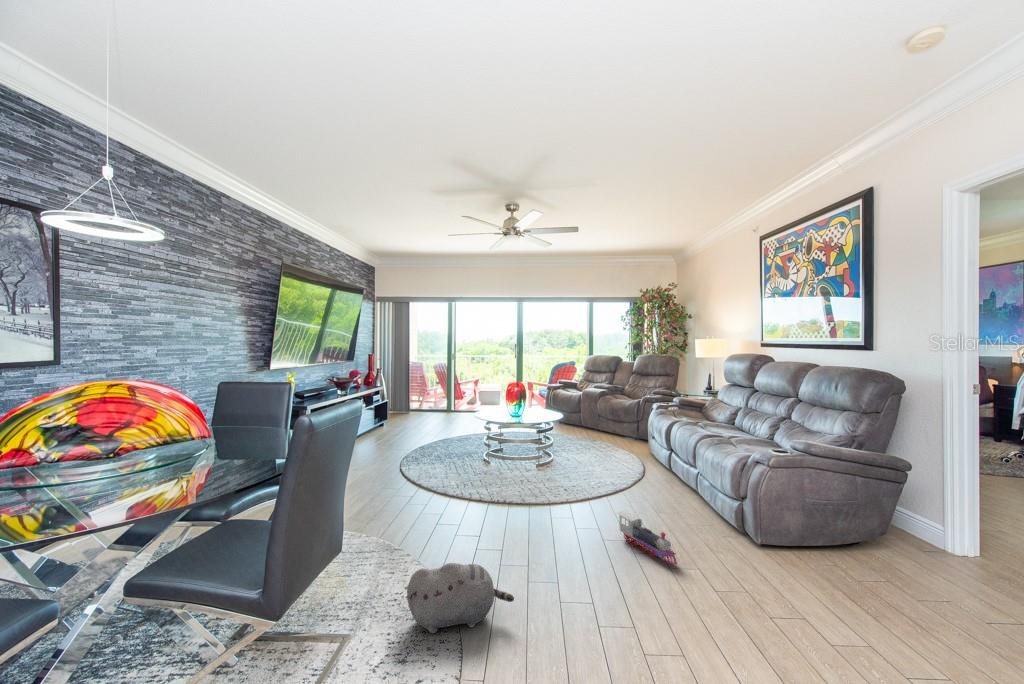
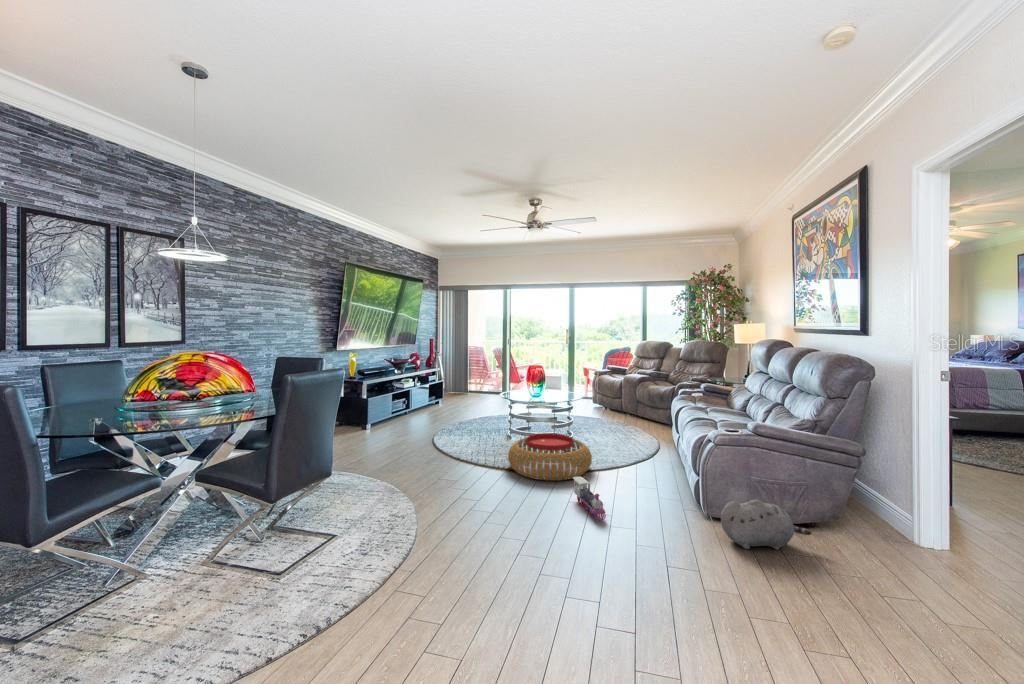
pouf: none [516,460,611,517] -> present [508,433,592,481]
plush toy: present [407,563,514,633] -> present [721,500,811,550]

